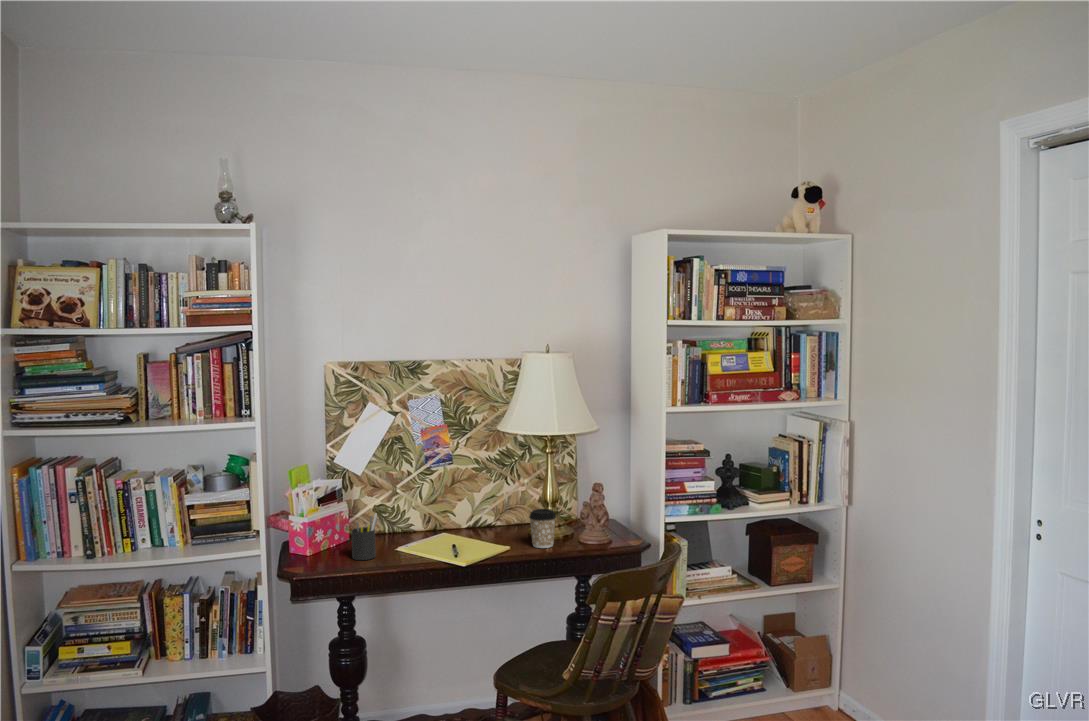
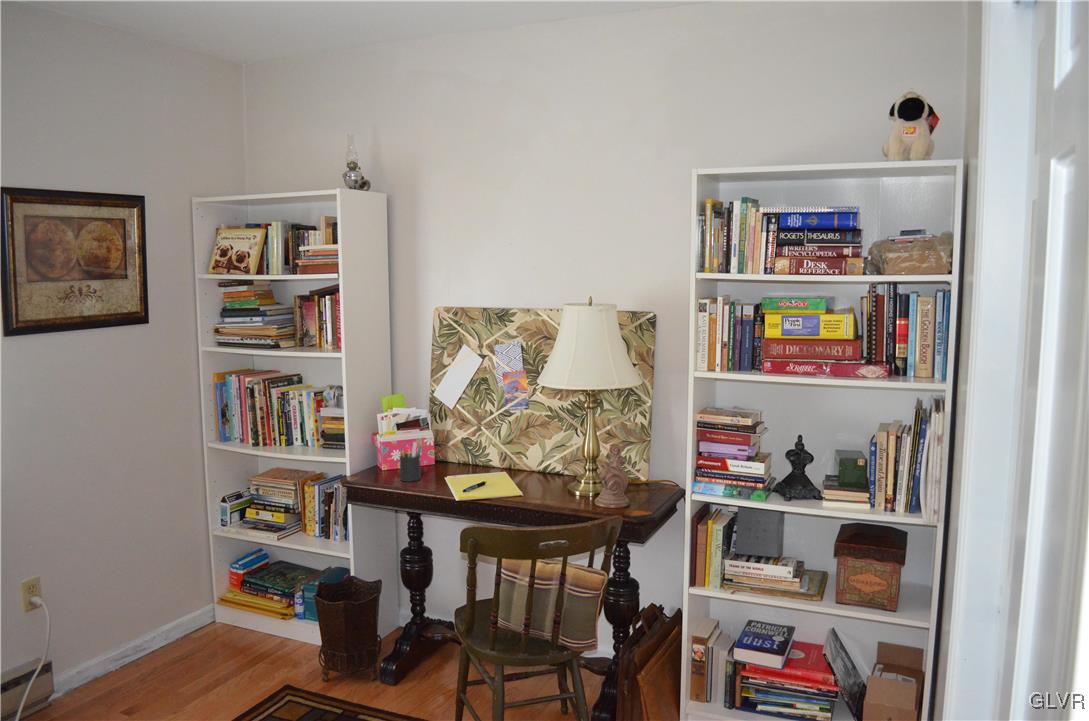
coffee cup: present [529,509,556,548] -> none [546,461,573,500]

